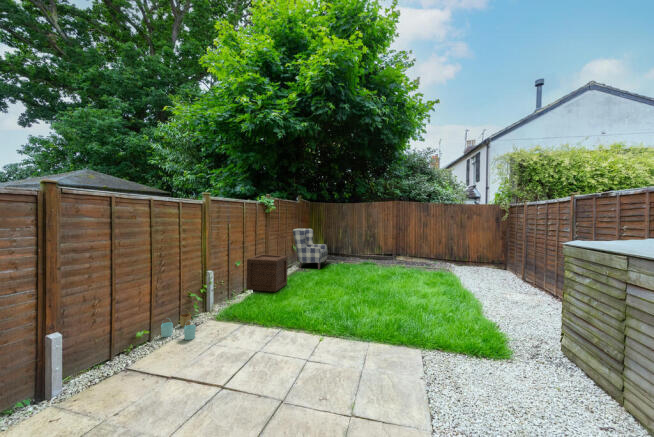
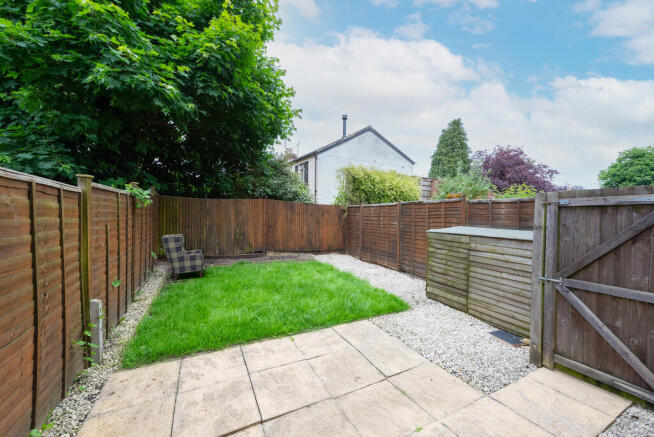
wooden crate: present [246,254,288,292] -> none [137,267,186,318]
bucket: present [161,313,196,340] -> none [80,364,149,415]

